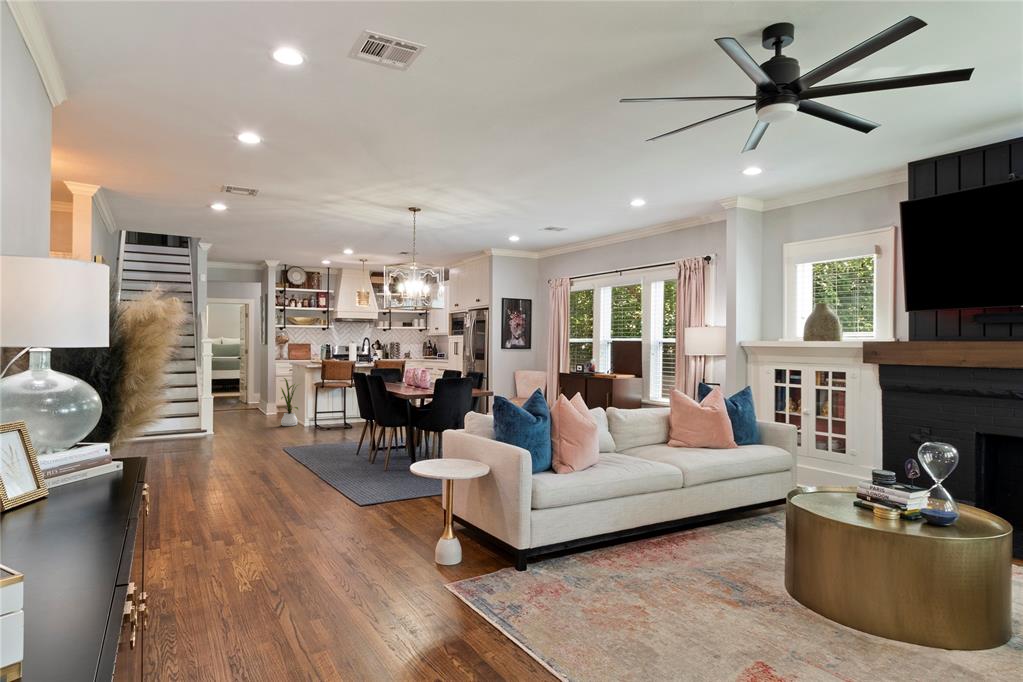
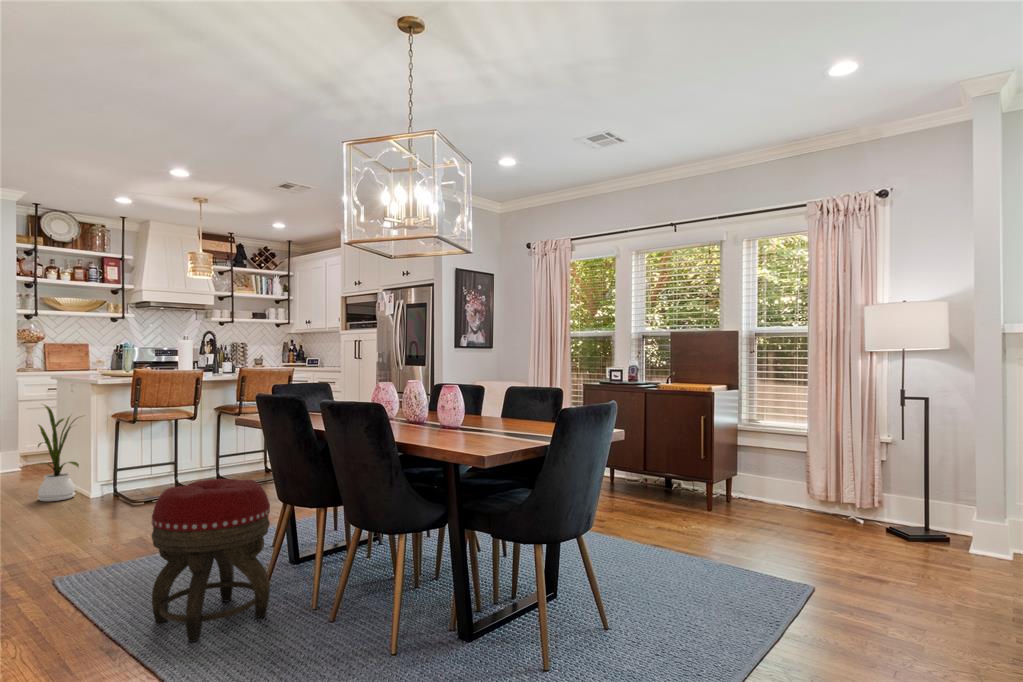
footstool: none [306,410,351,469] -> present [151,479,270,642]

